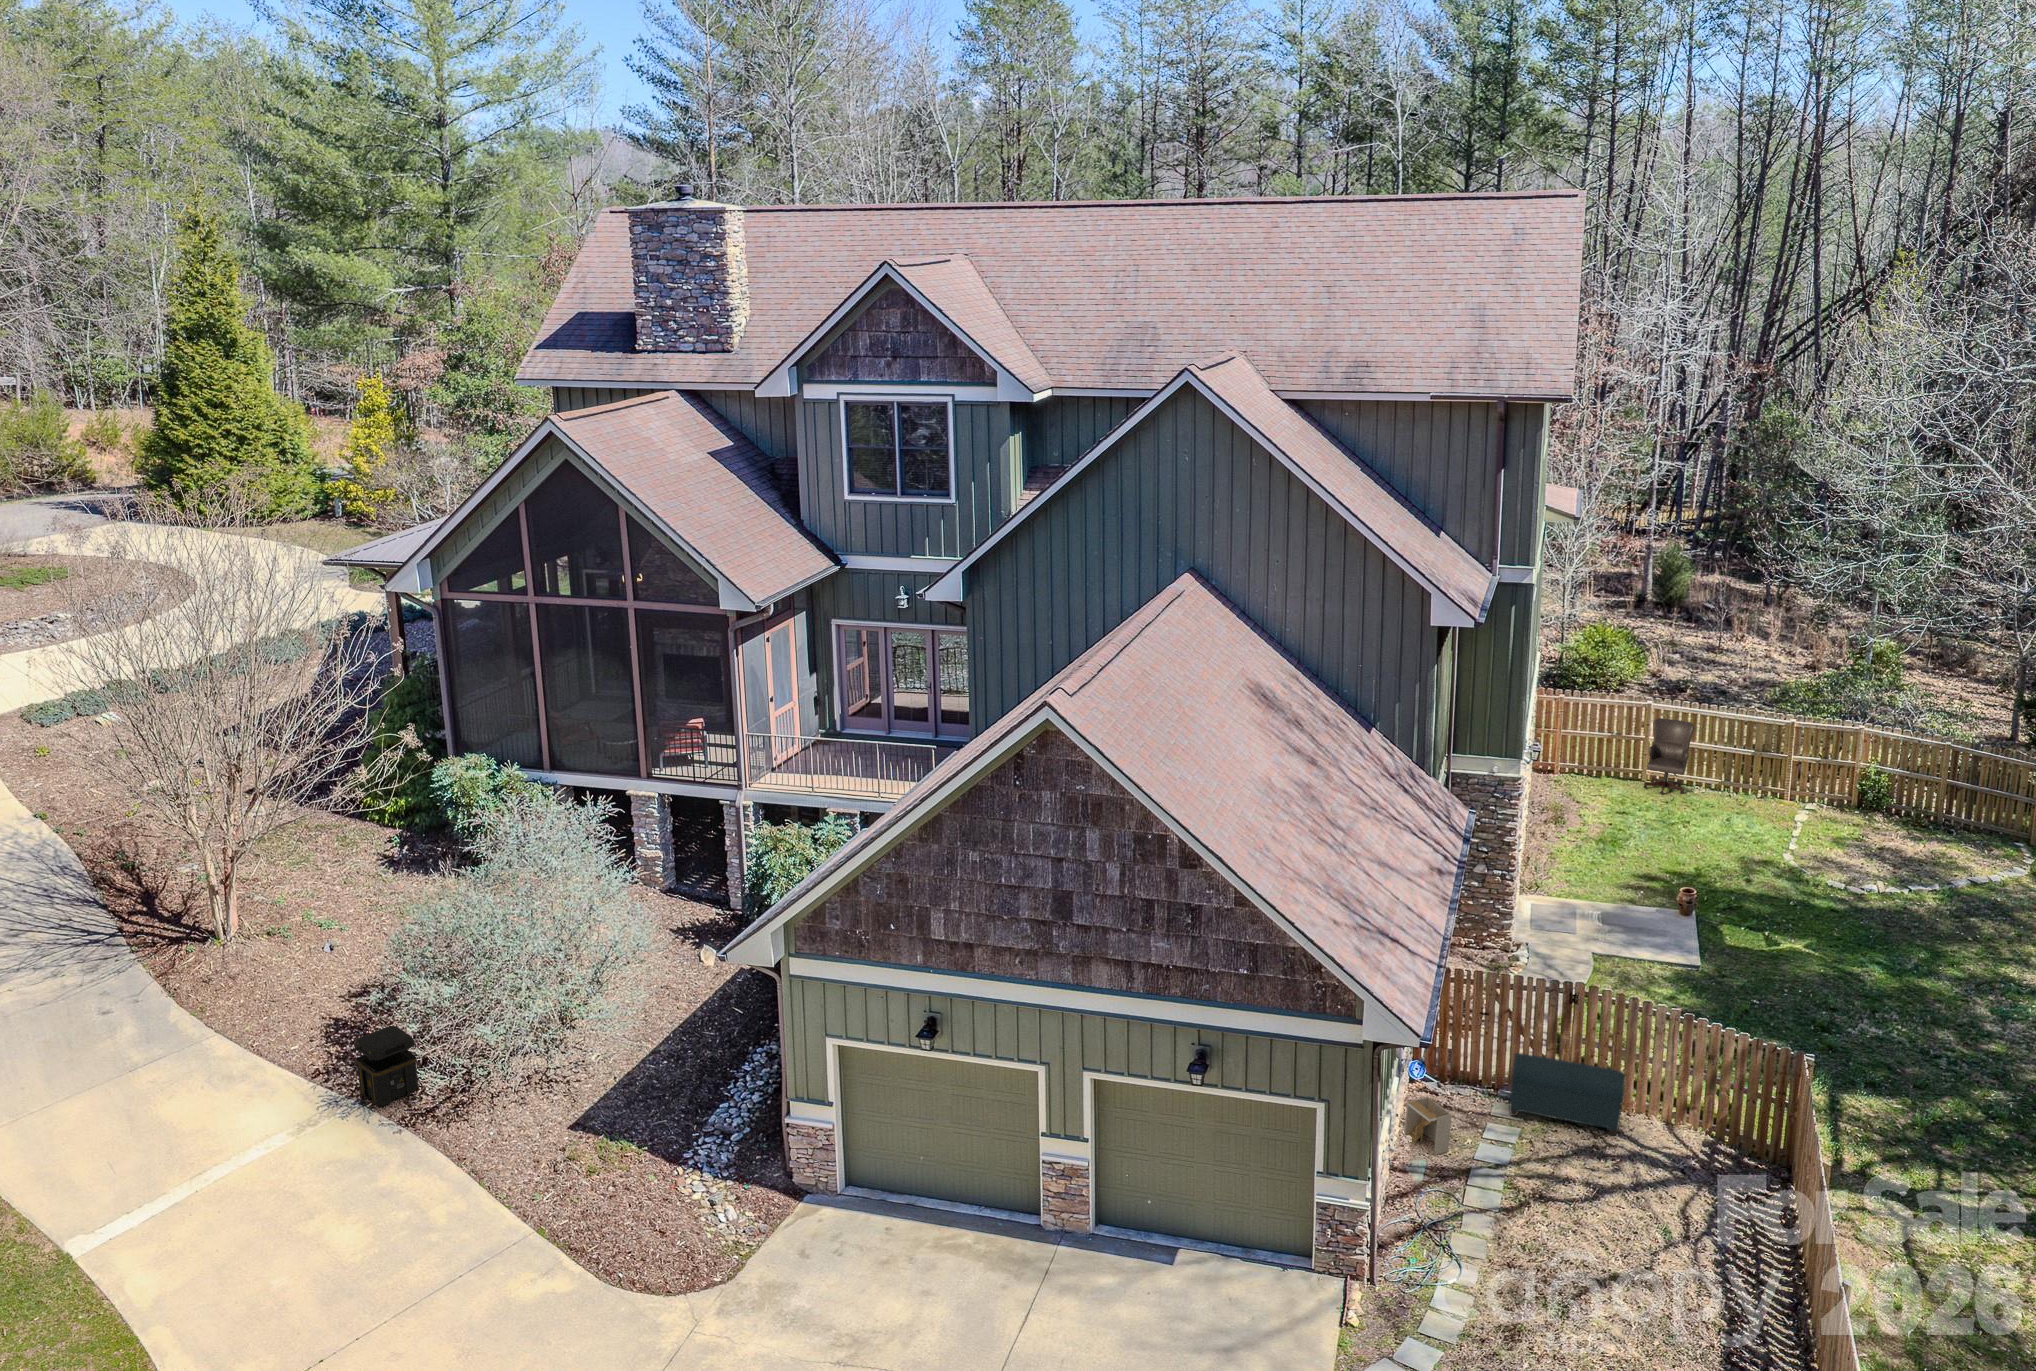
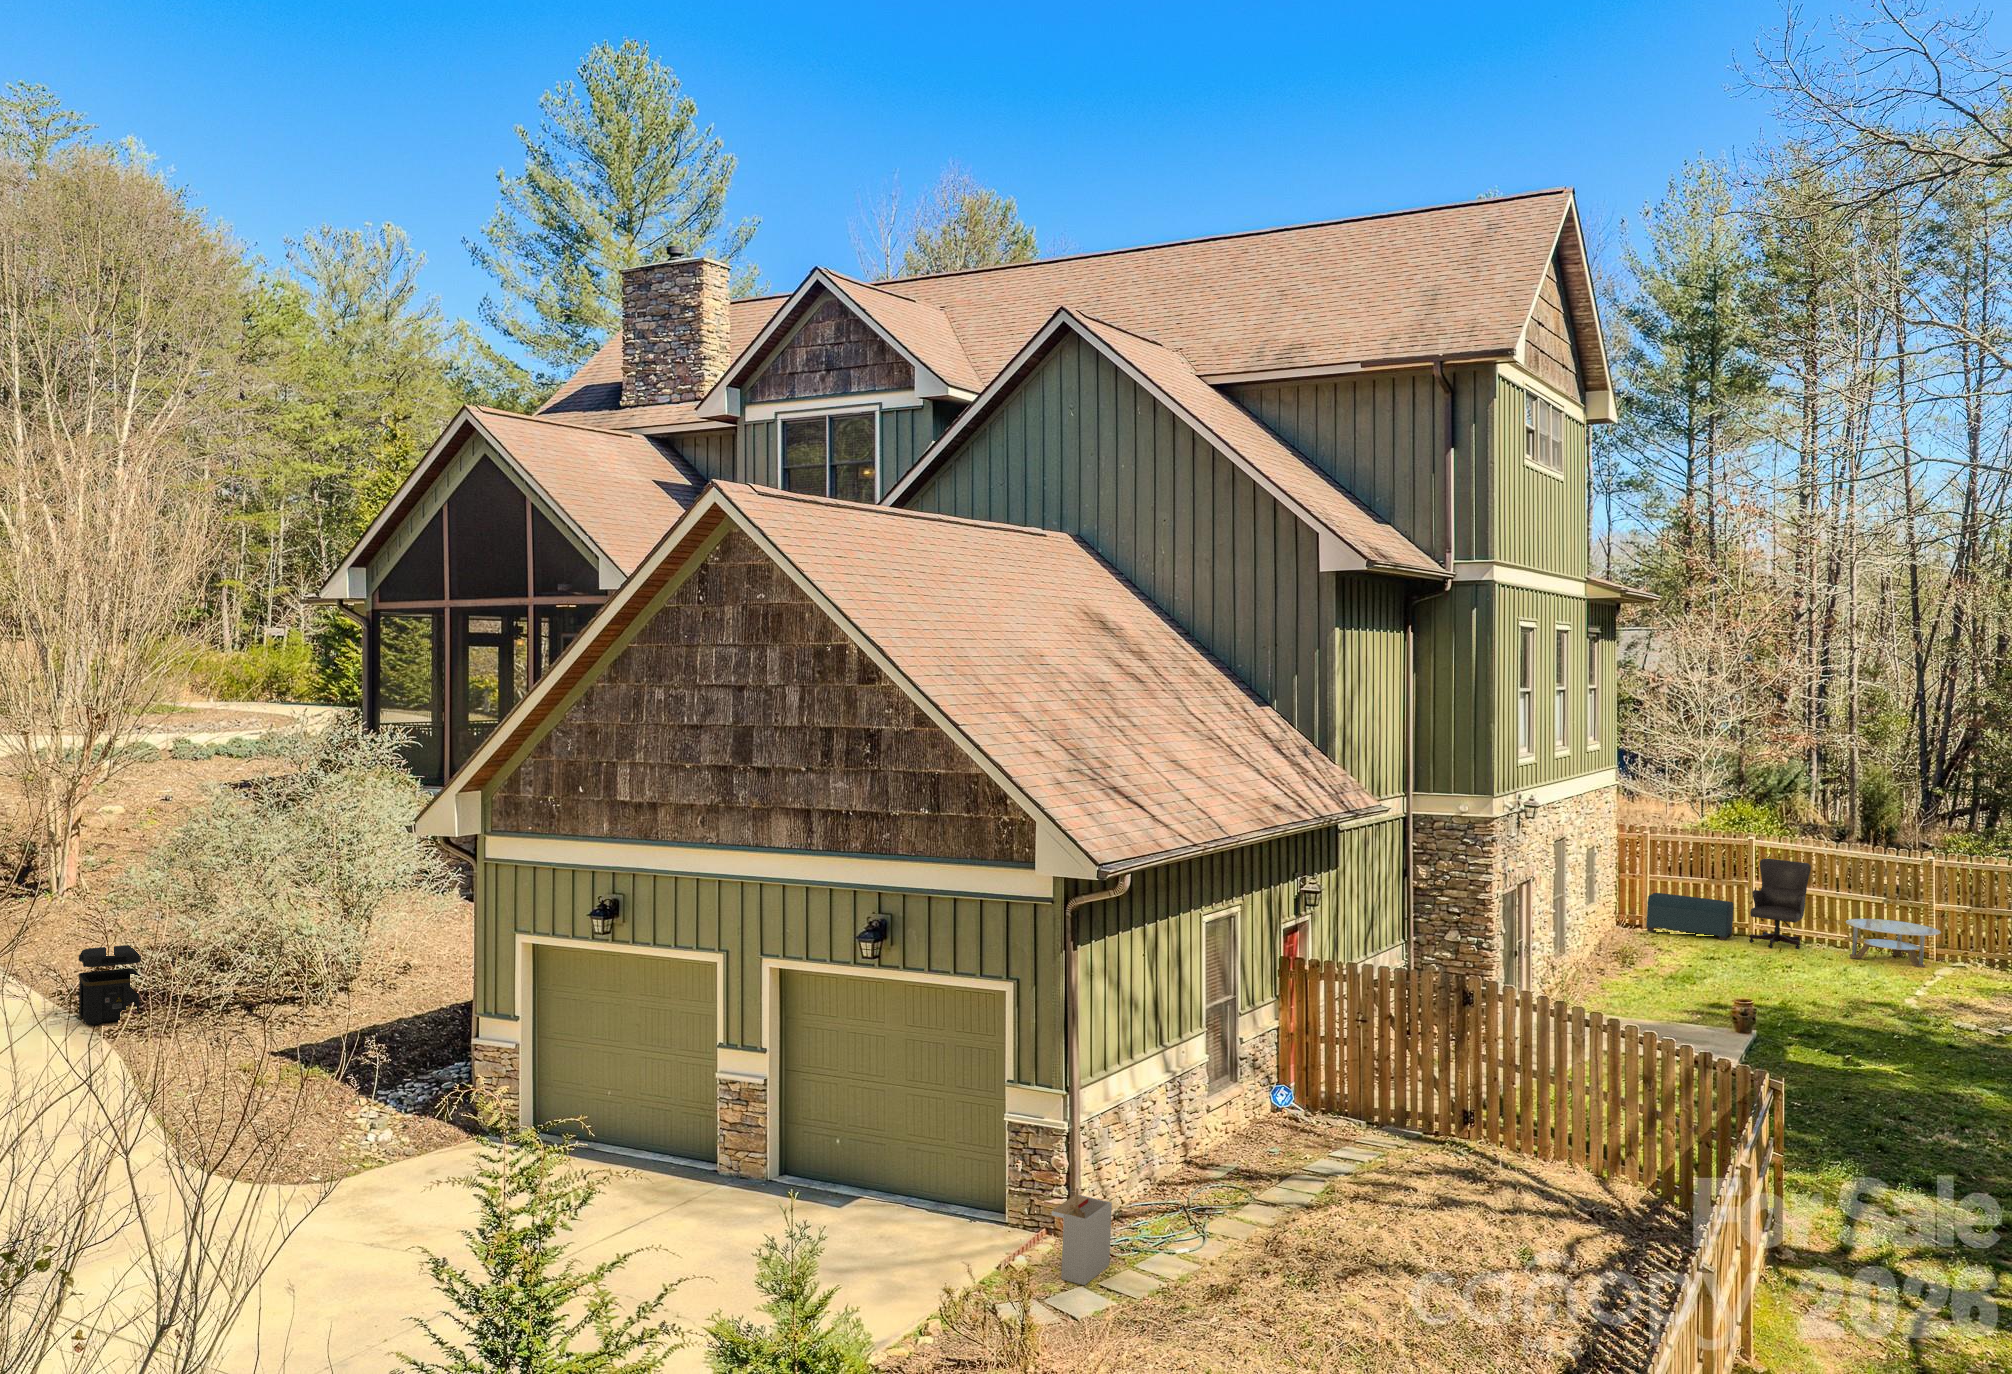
round table: none [1723,768,1797,813] -> present [1846,919,1941,968]
bench: present [1509,1053,1624,1135] -> present [1646,893,1734,941]
storage bin: present [1404,1097,1452,1155] -> present [1052,1188,1112,1285]

